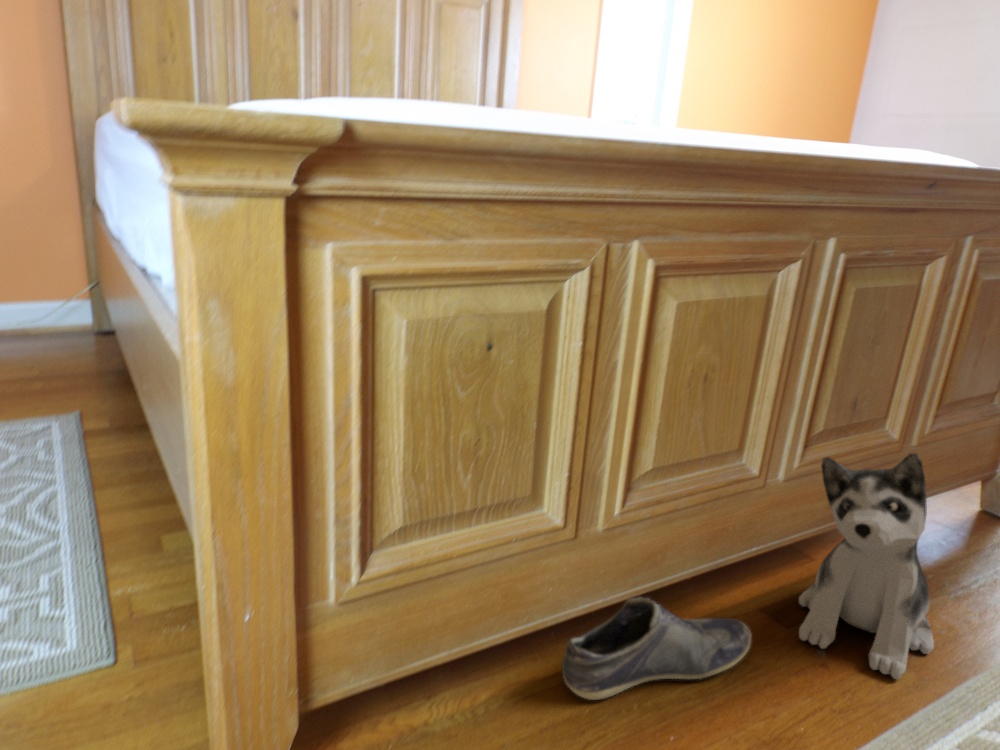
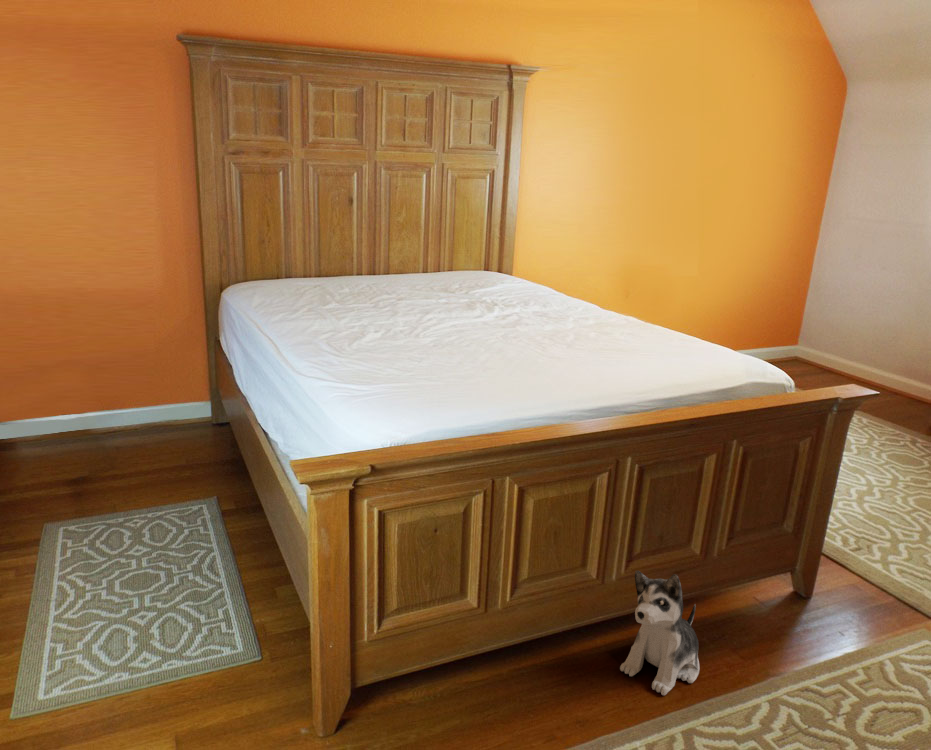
shoe: present [562,597,751,700] -> none [480,643,588,694]

